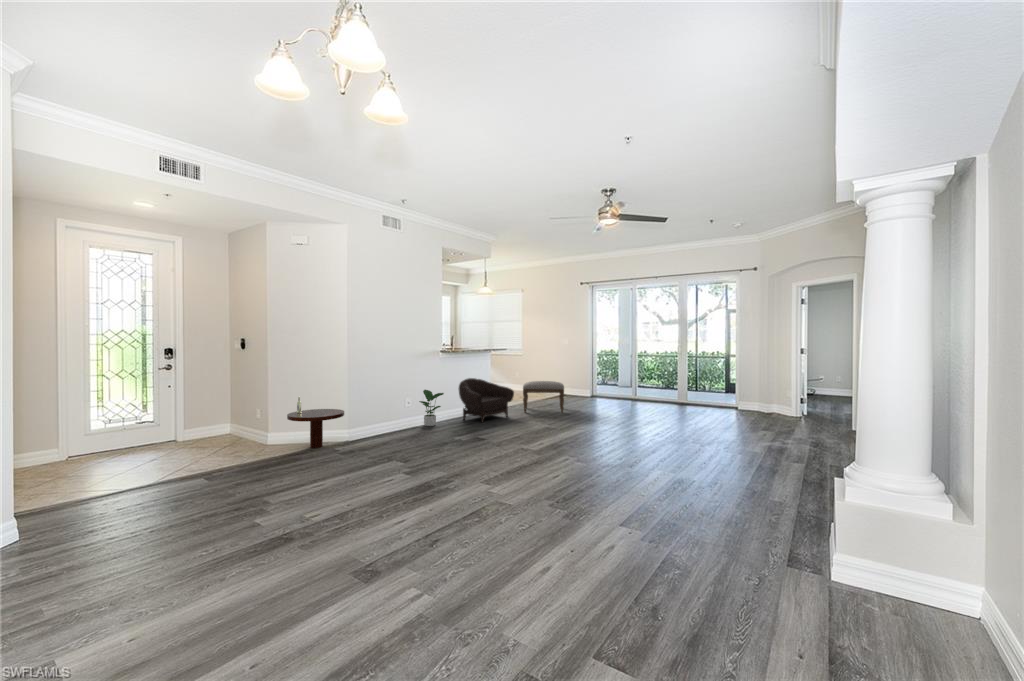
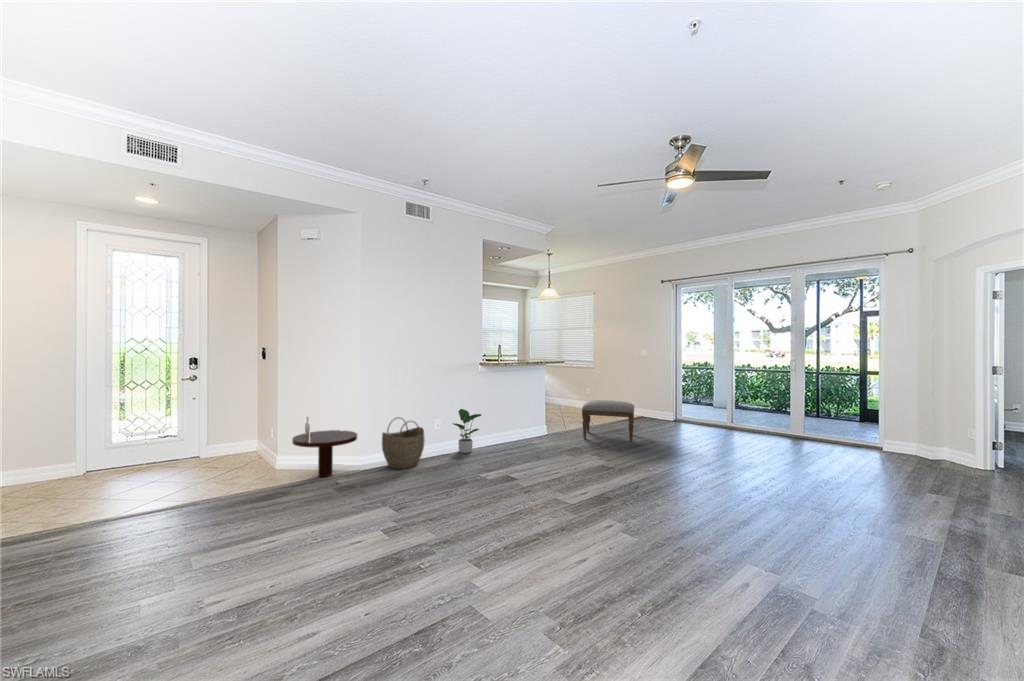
armchair: present [459,378,514,422] -> none [502,396,570,451]
woven basket: none [363,396,400,440] -> present [382,417,425,469]

